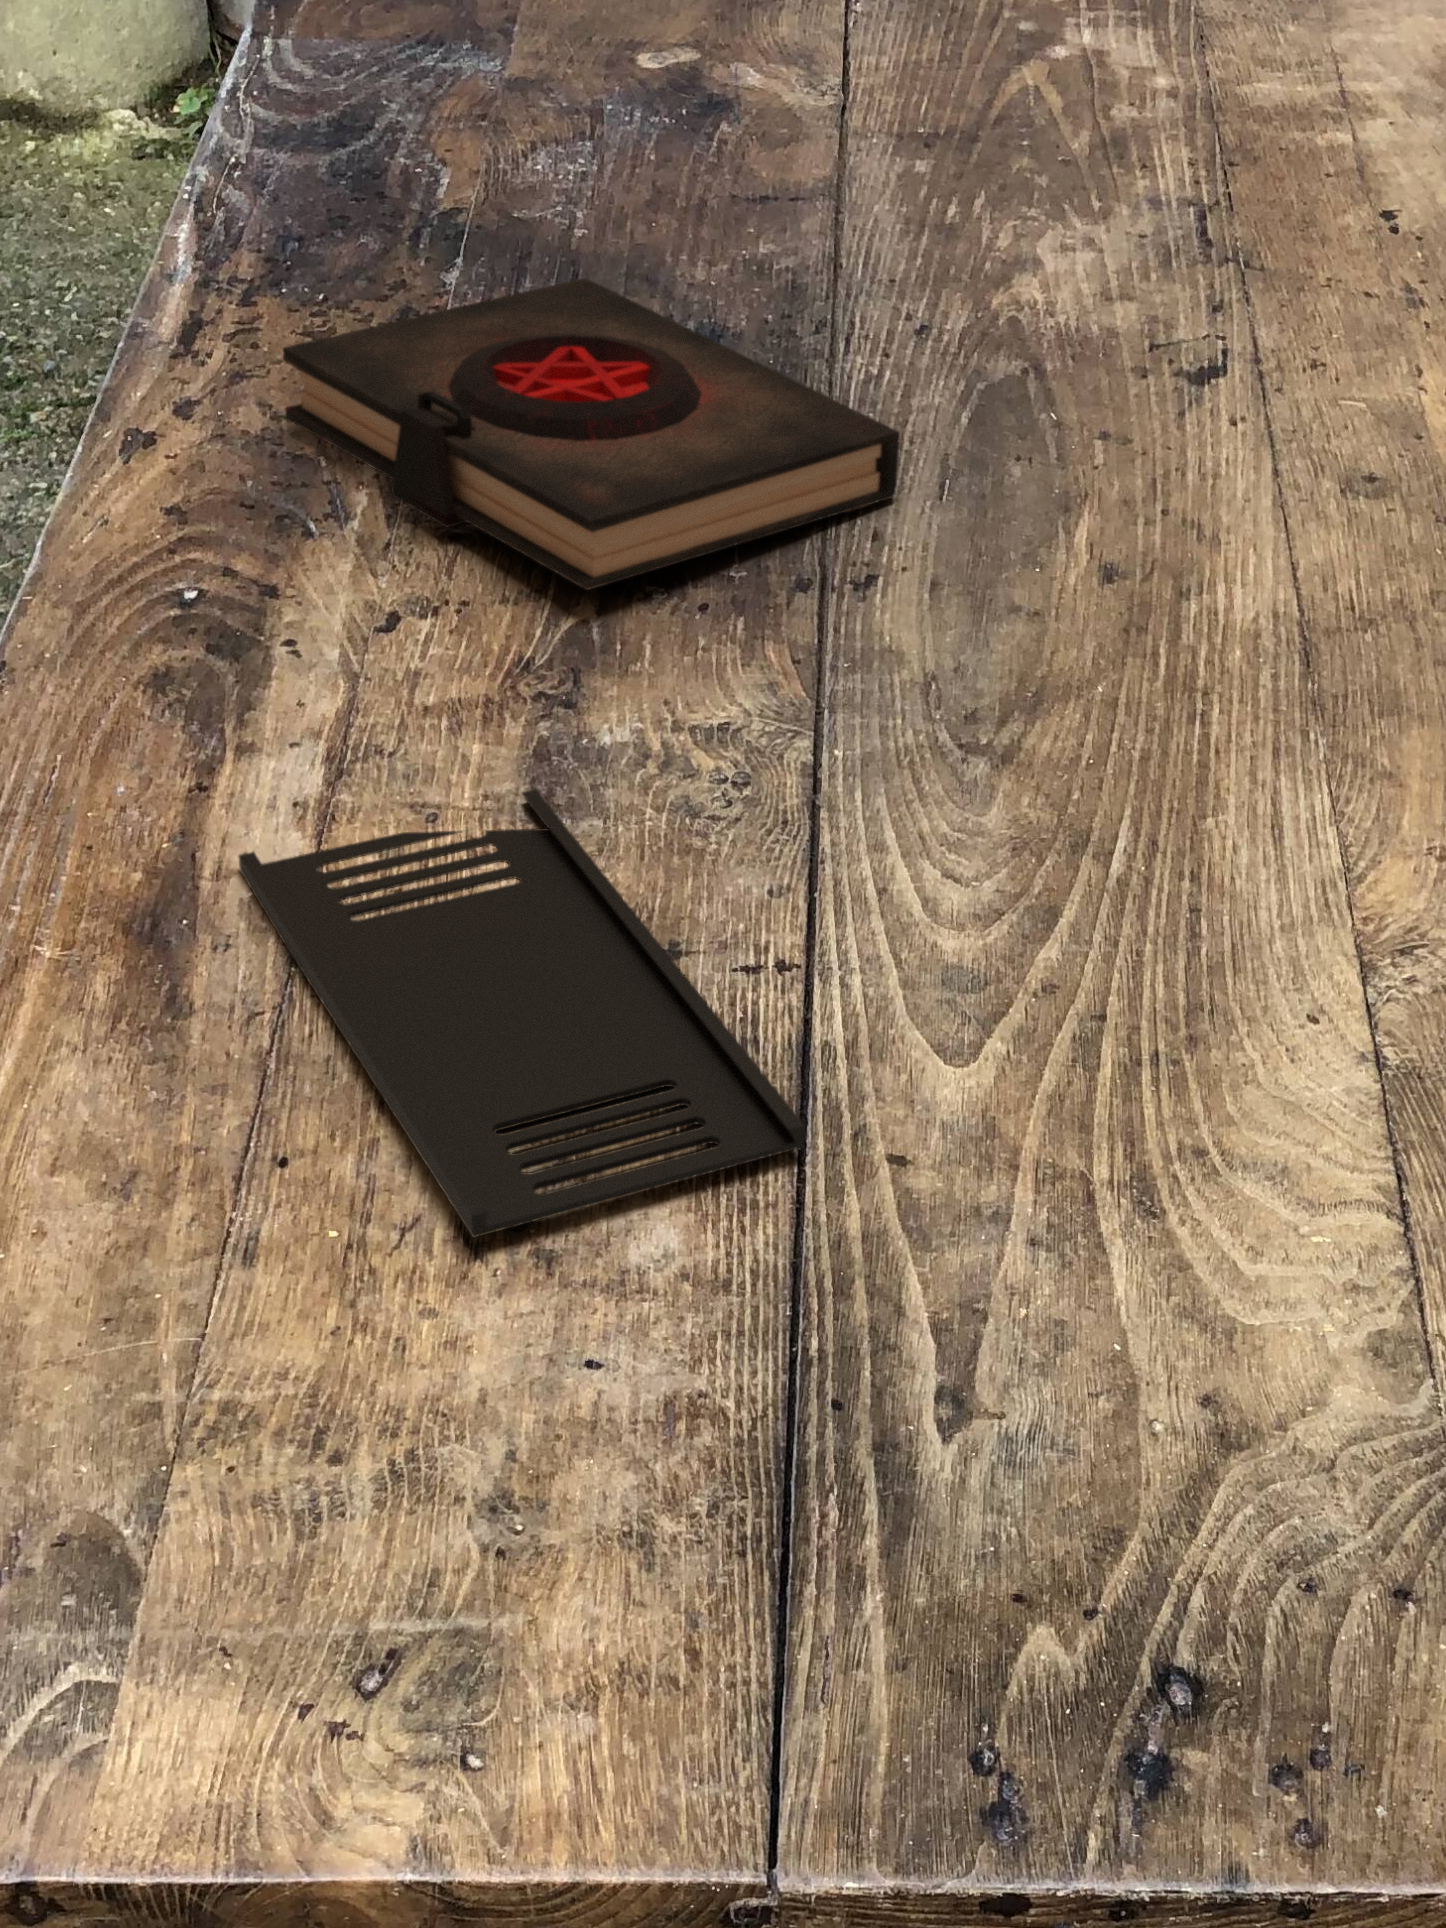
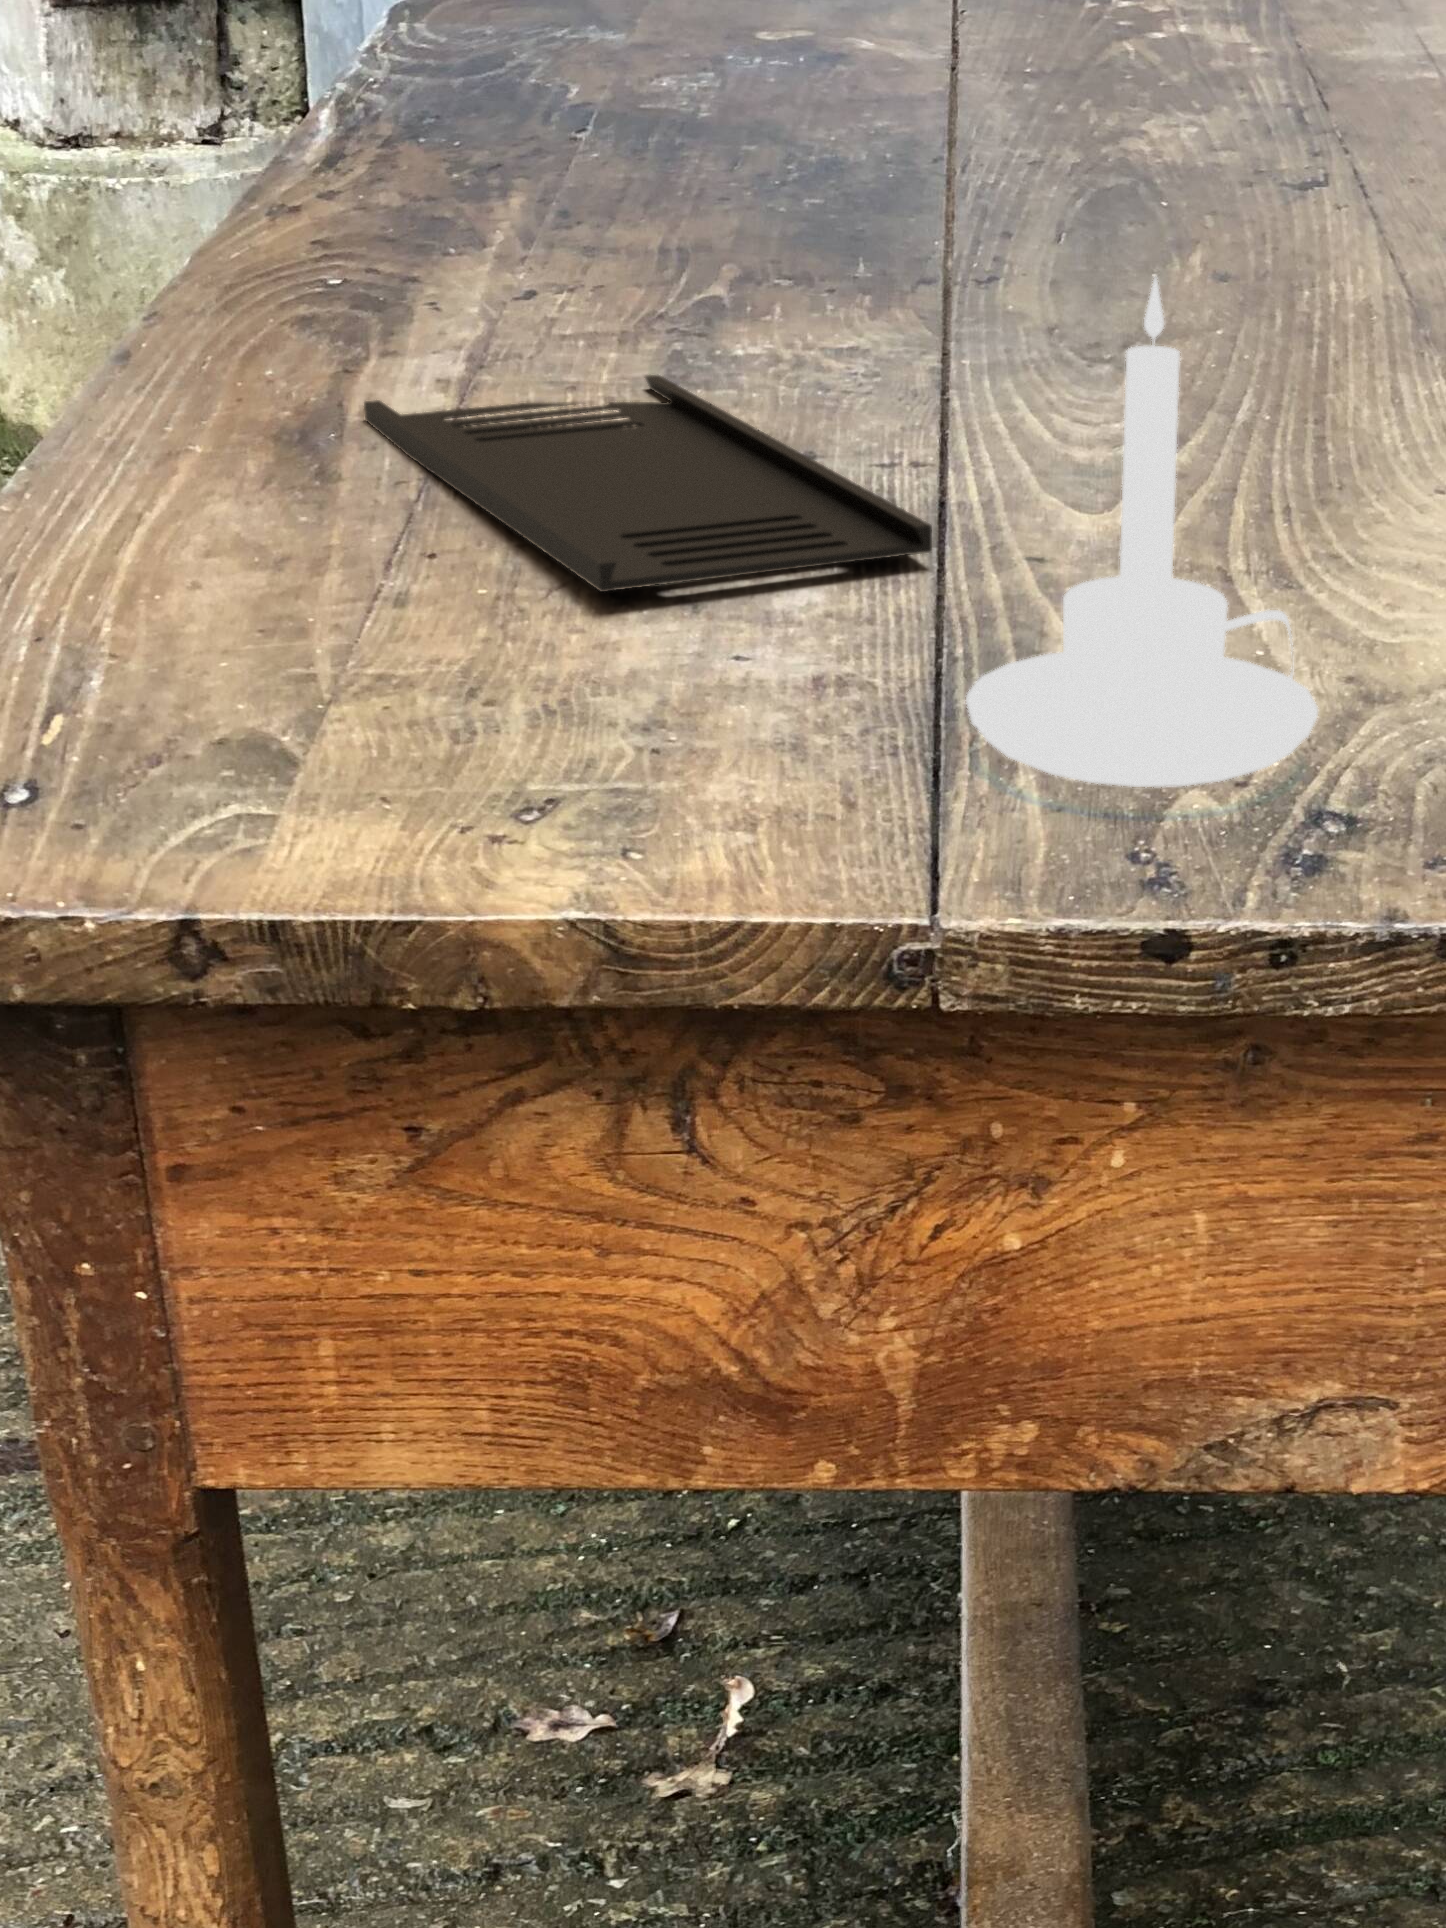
book: present [283,278,900,590] -> none [407,105,1010,263]
candle holder: none [831,1151,1178,1610] -> present [966,278,1318,787]

